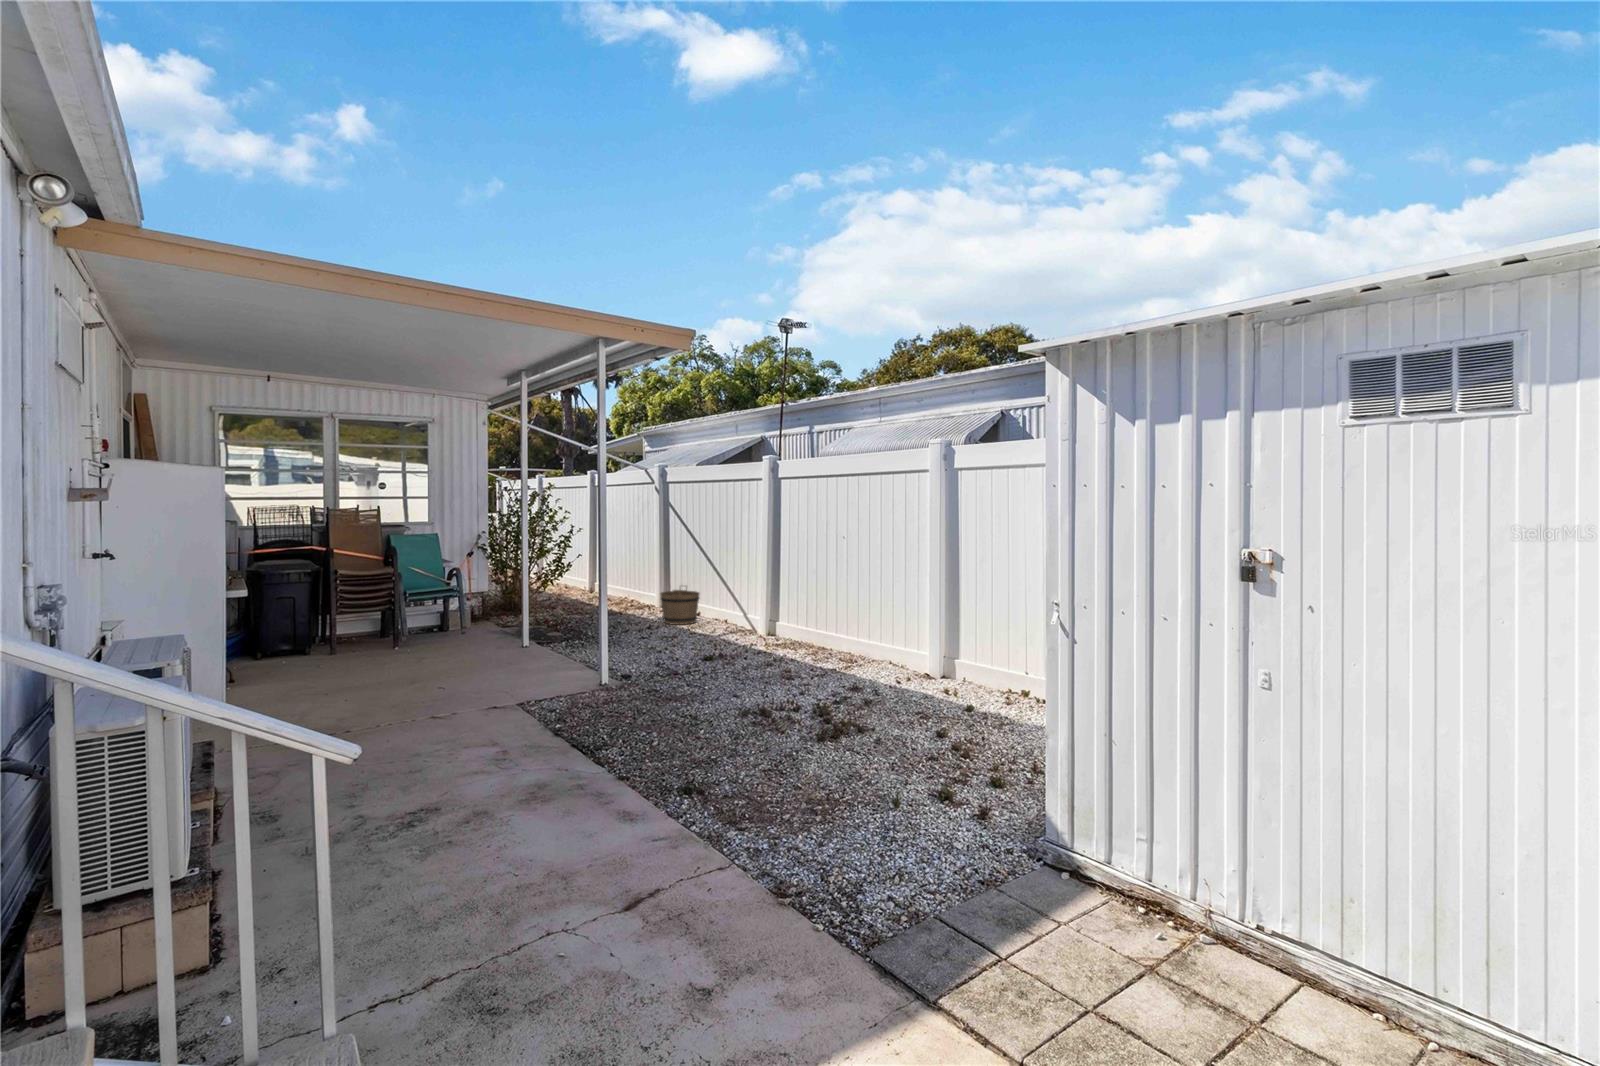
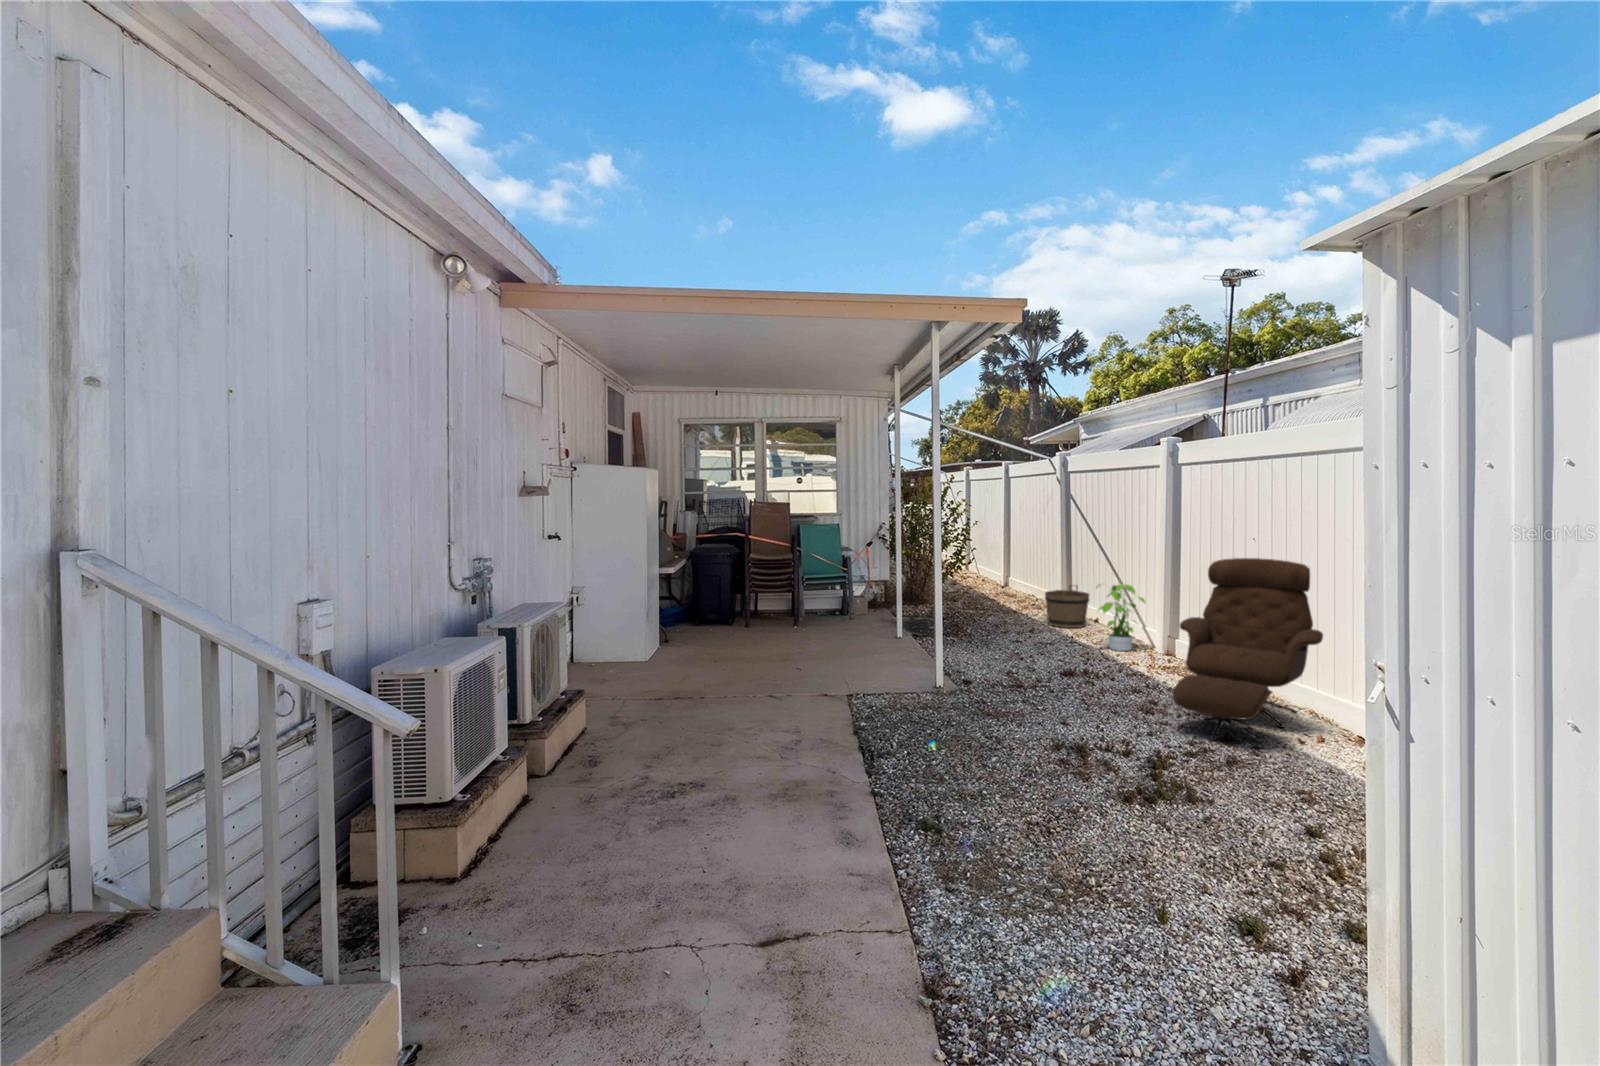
lounge chair: none [805,551,901,692] -> present [1173,558,1323,741]
potted plant: none [716,577,758,638] -> present [1098,583,1145,651]

